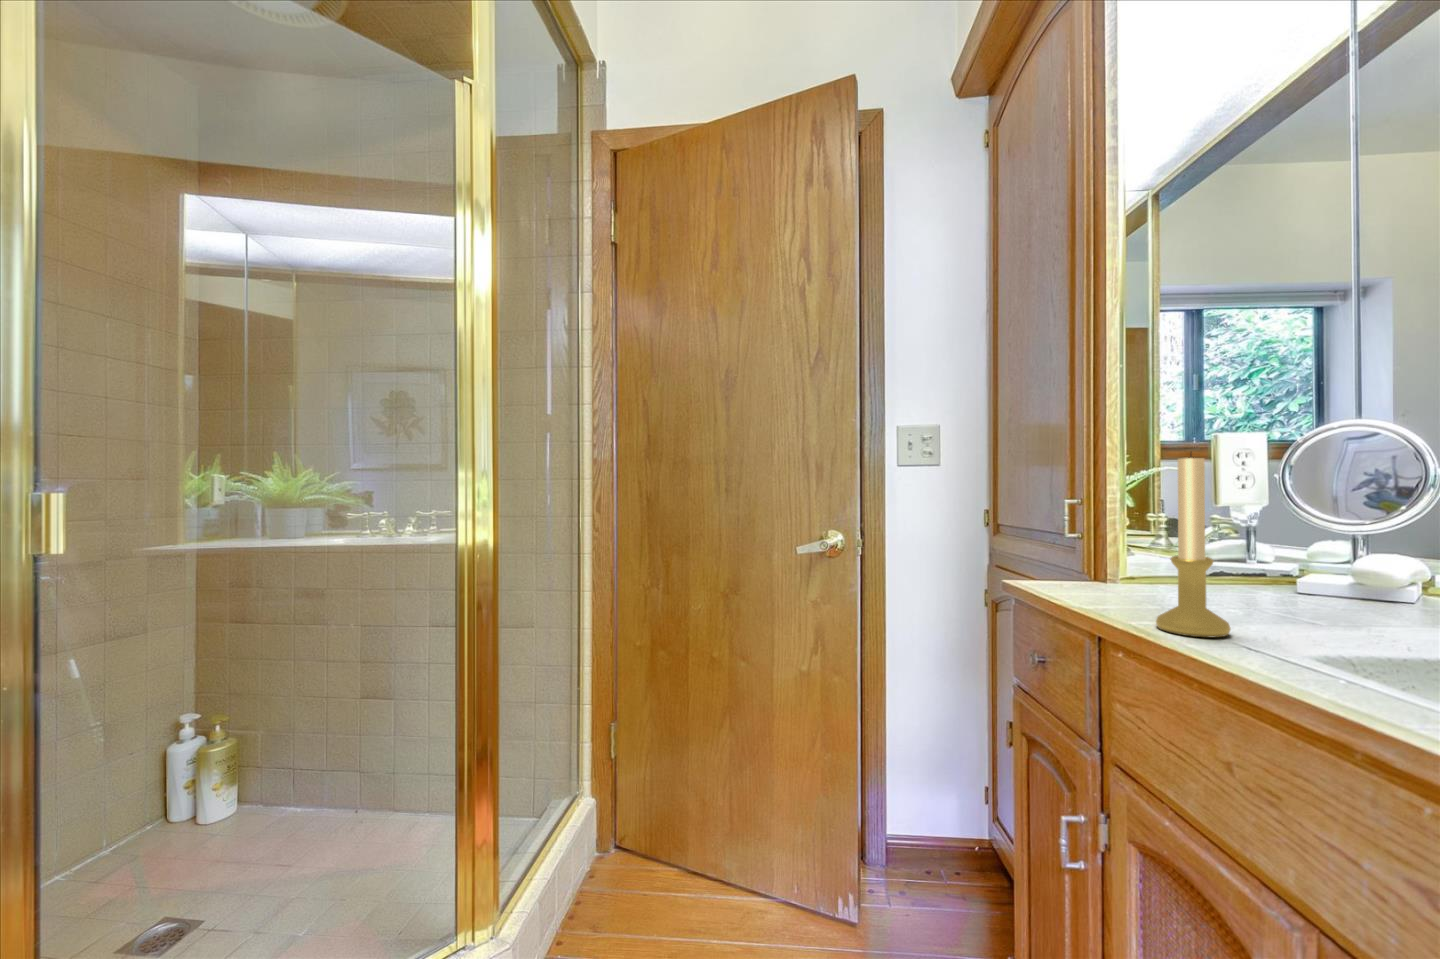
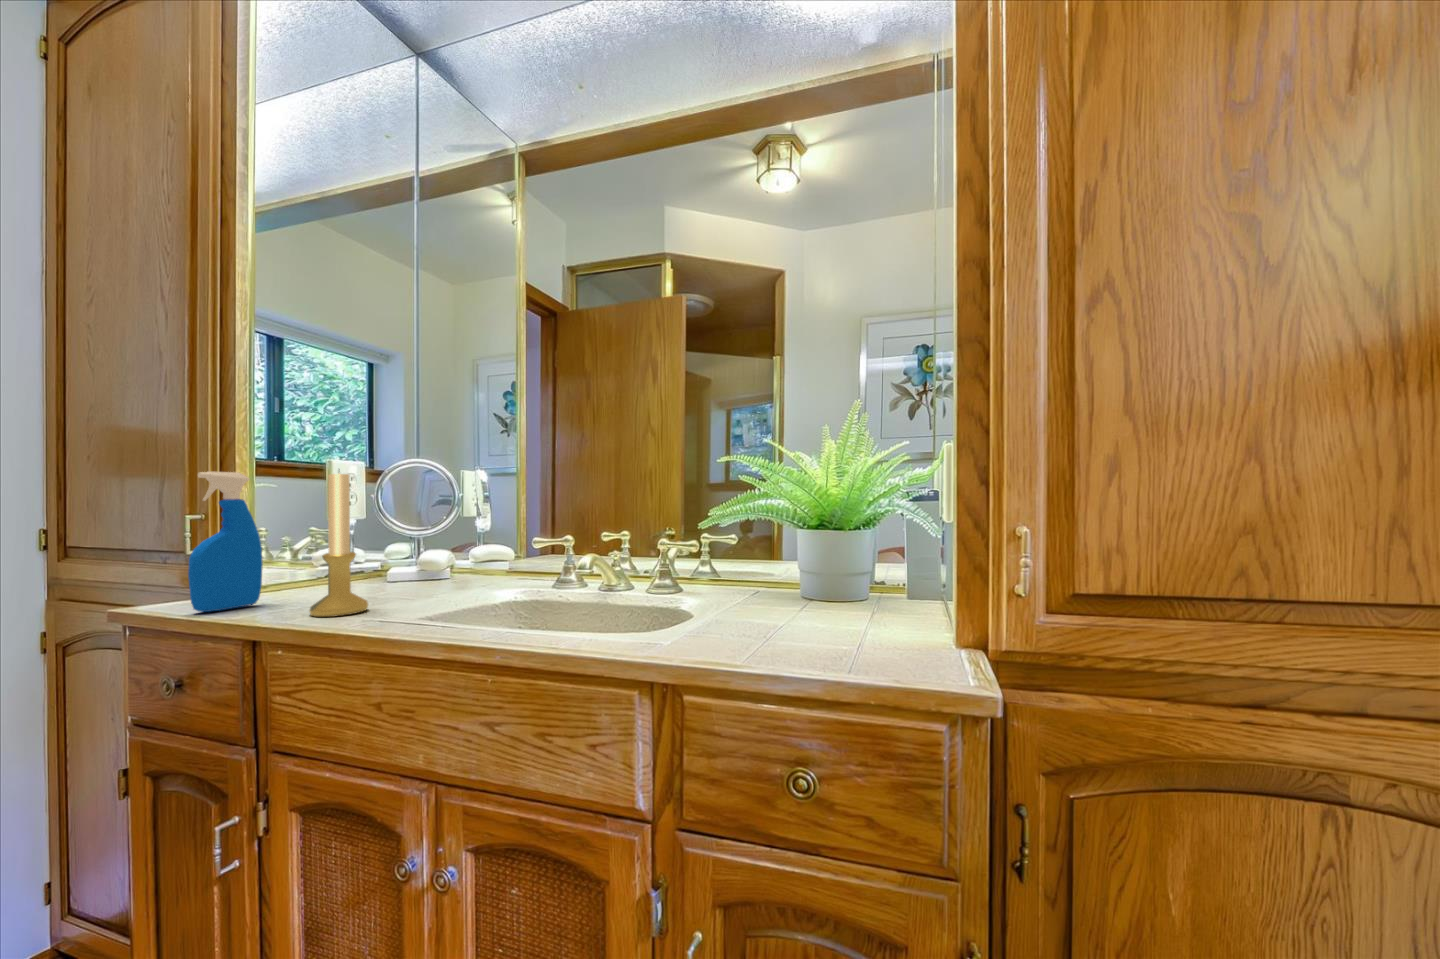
spray bottle: none [1052,456,1121,599] -> present [188,471,263,612]

